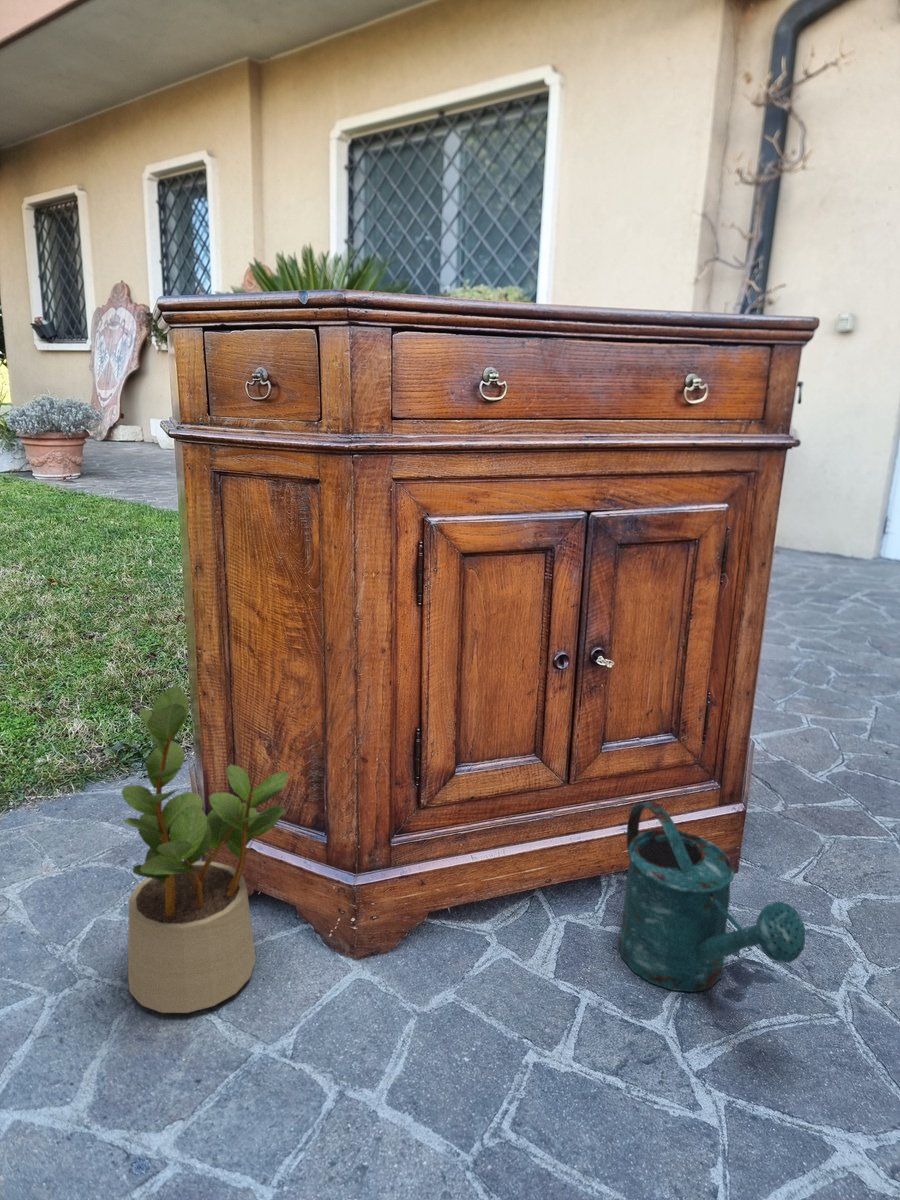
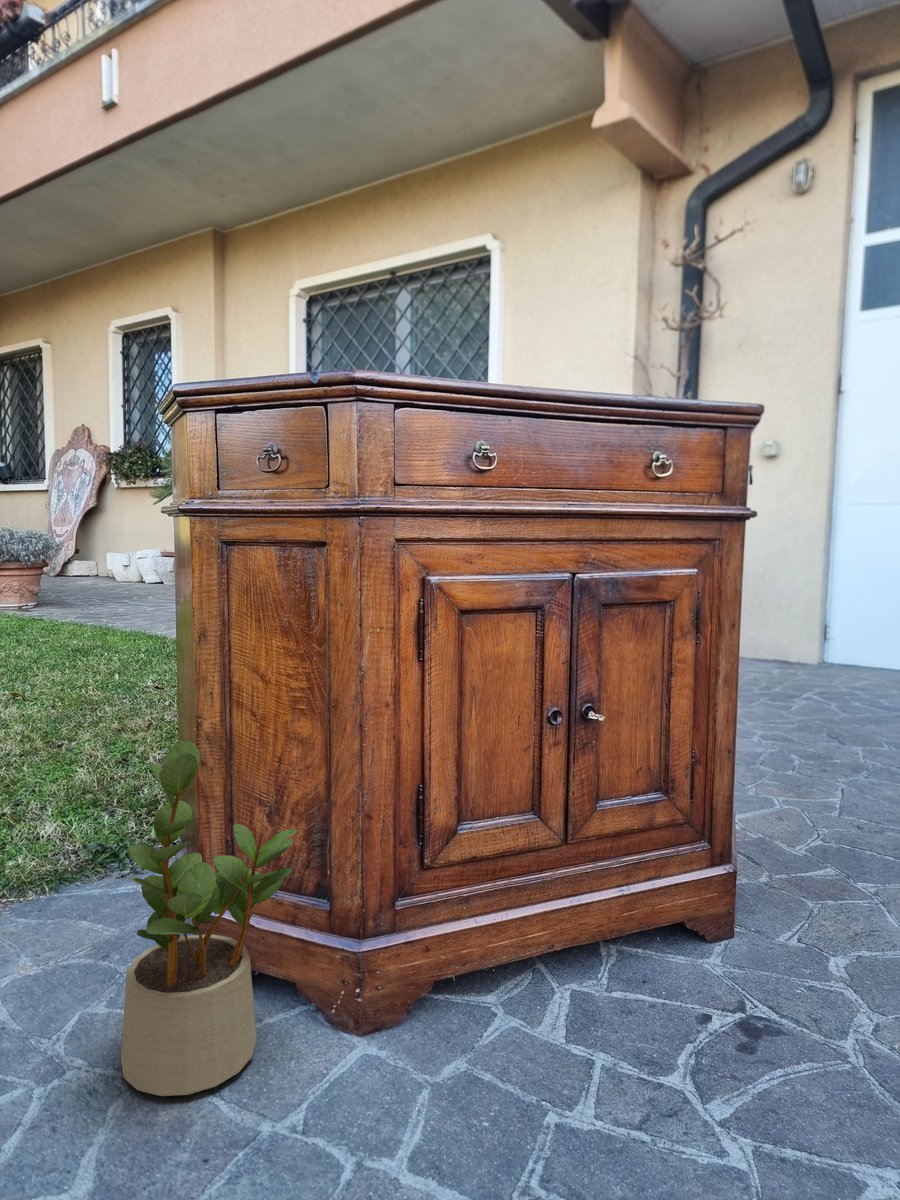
watering can: present [618,802,805,992] -> none [624,855,817,1046]

